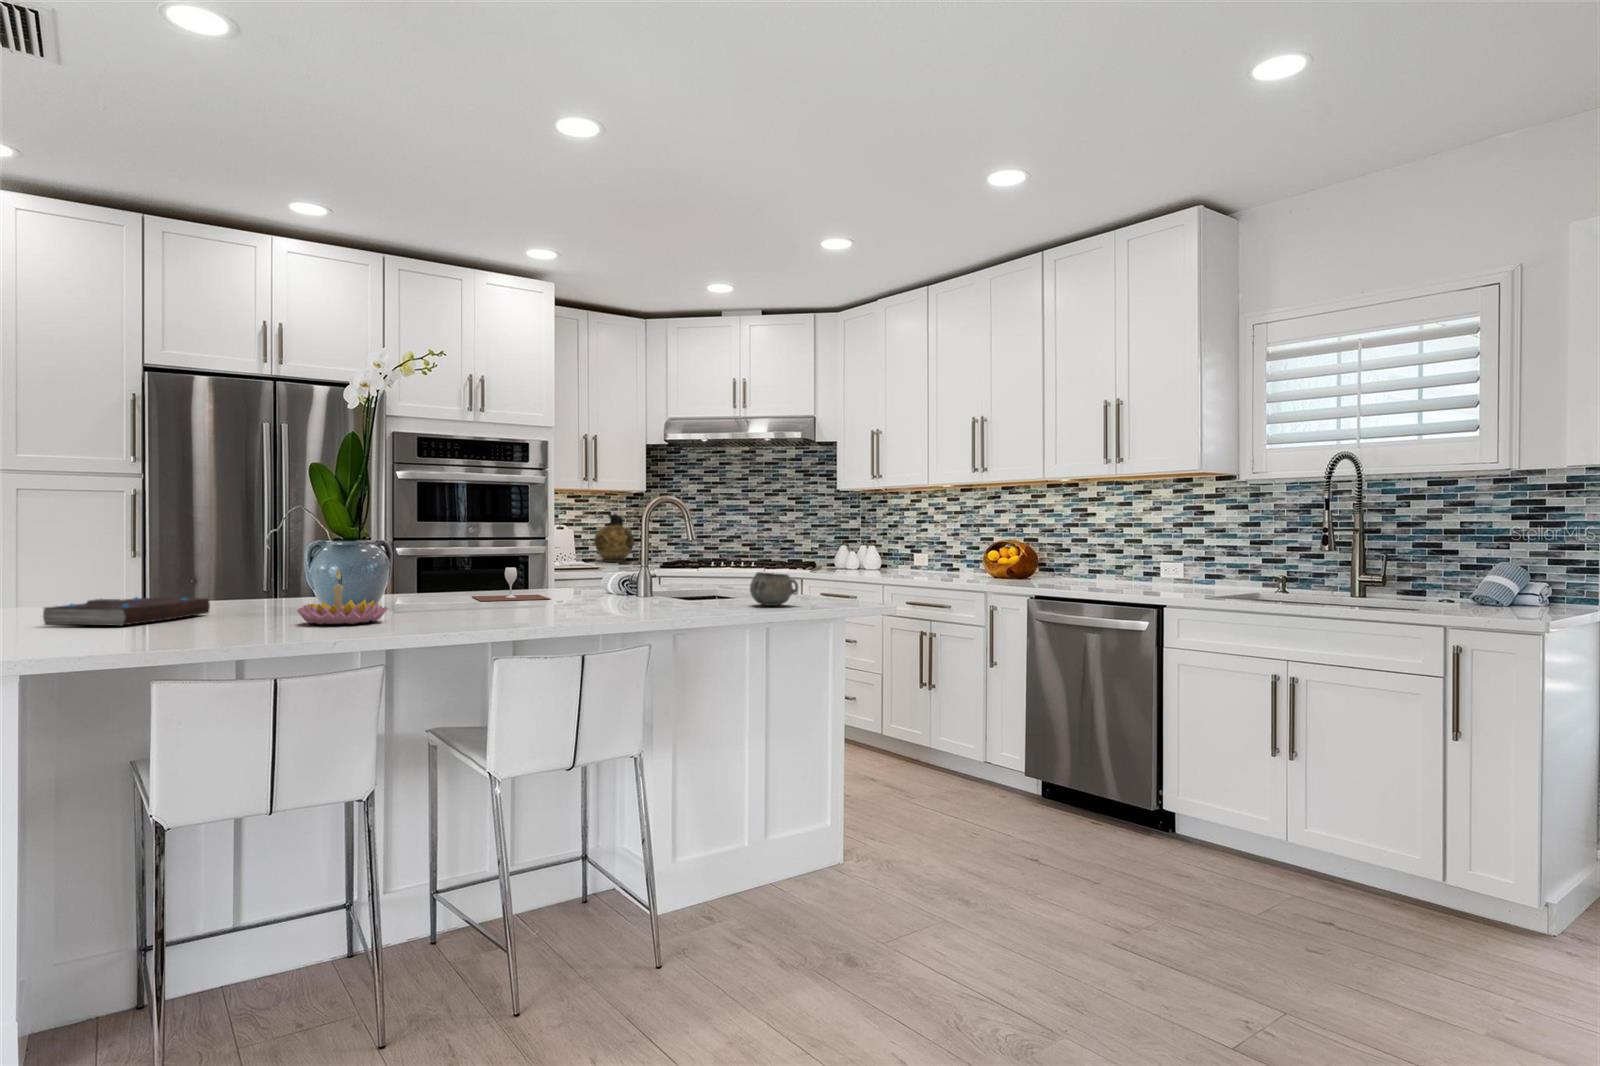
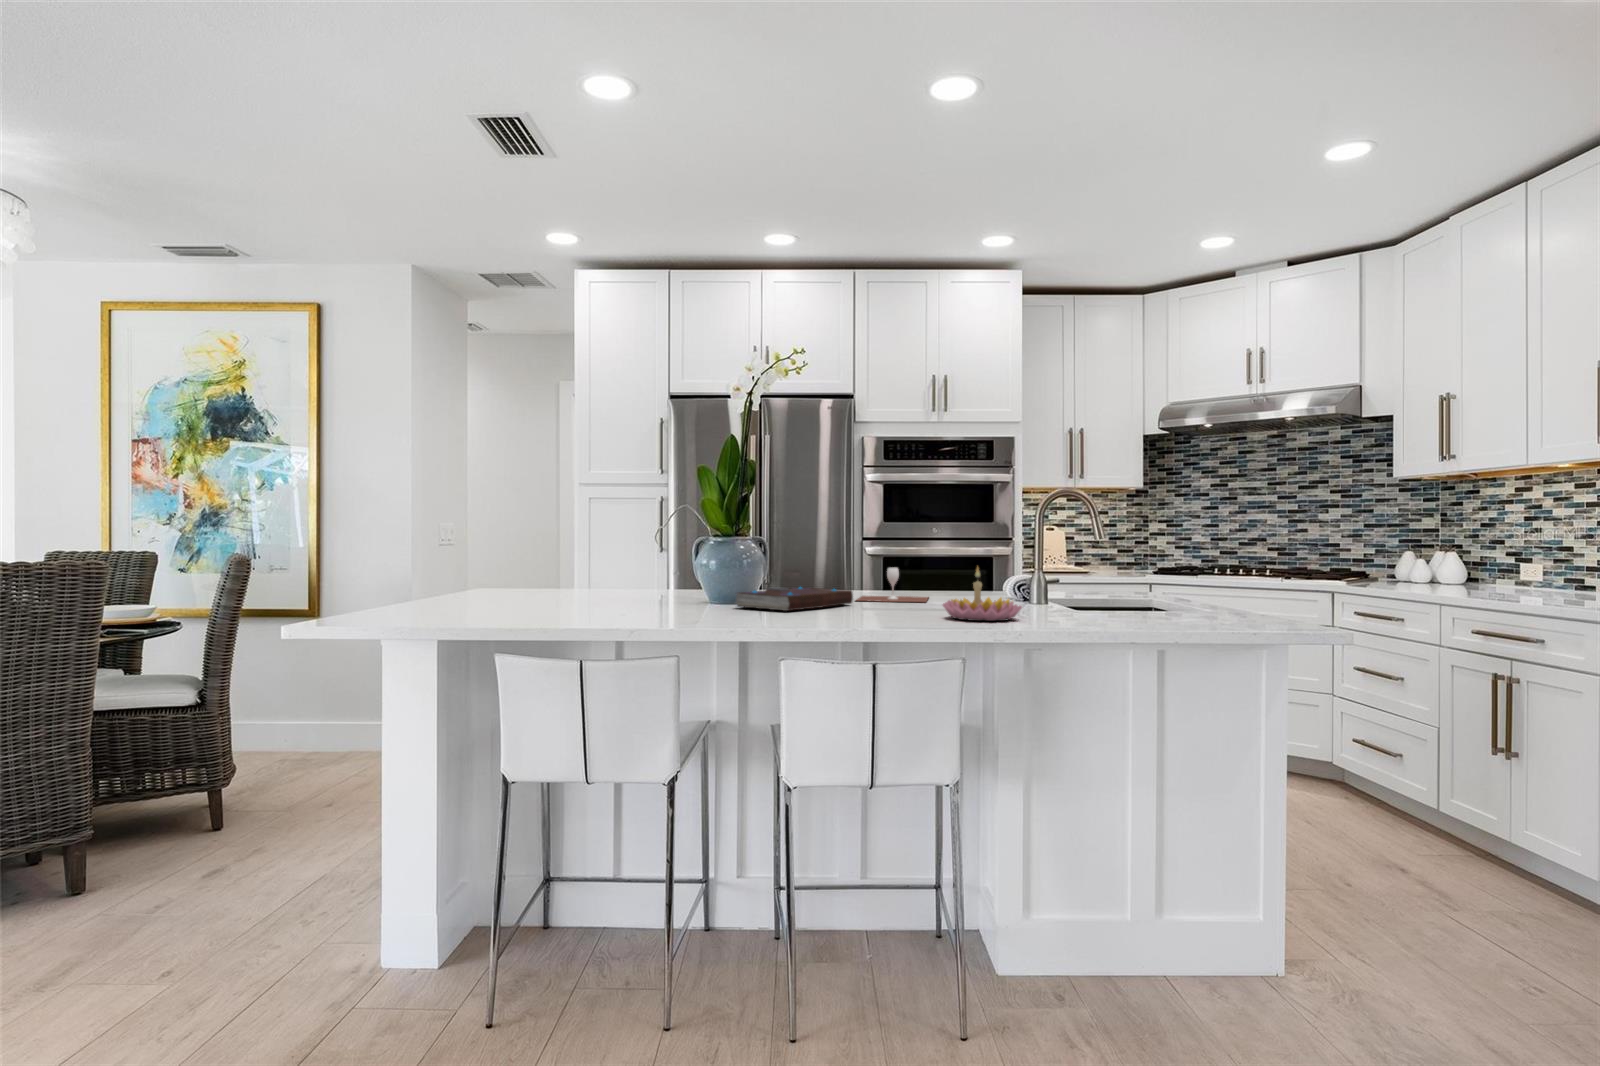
ceramic jug: present [594,513,634,562] -> none [1086,512,1131,565]
candle holder: present [297,568,388,625] -> present [943,568,1022,621]
decorative bowl: present [750,572,798,606] -> none [1119,581,1187,625]
book: present [43,597,210,626] -> present [736,587,853,611]

